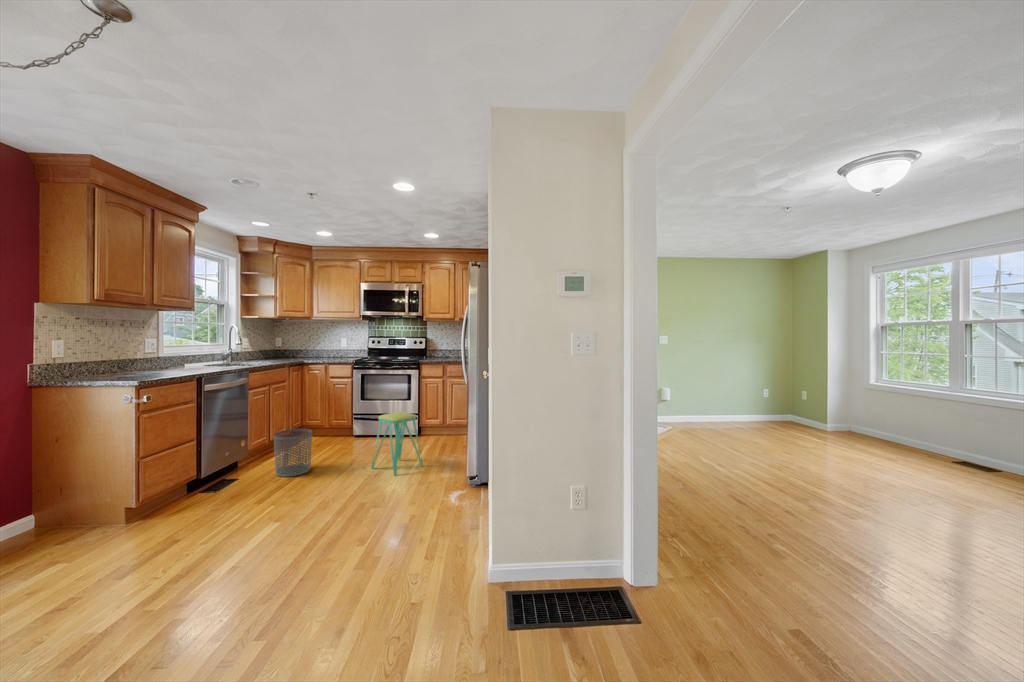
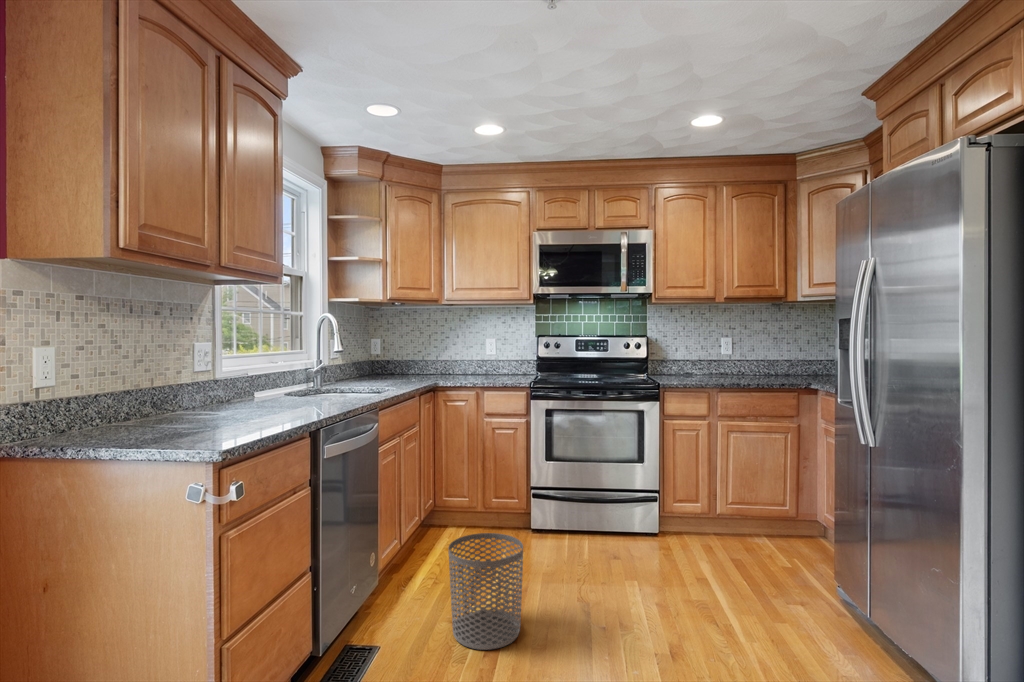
stool: present [372,412,423,476] -> none [651,500,764,662]

